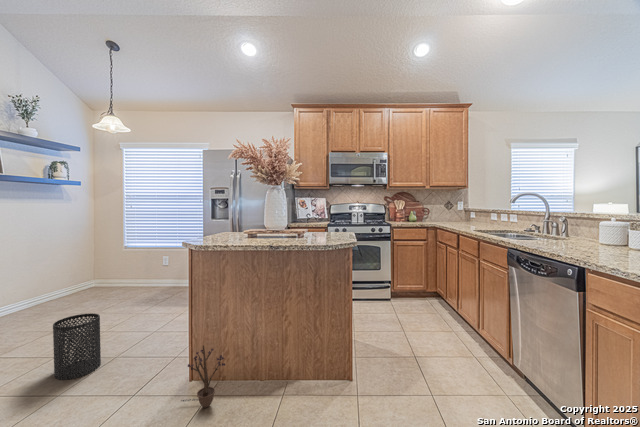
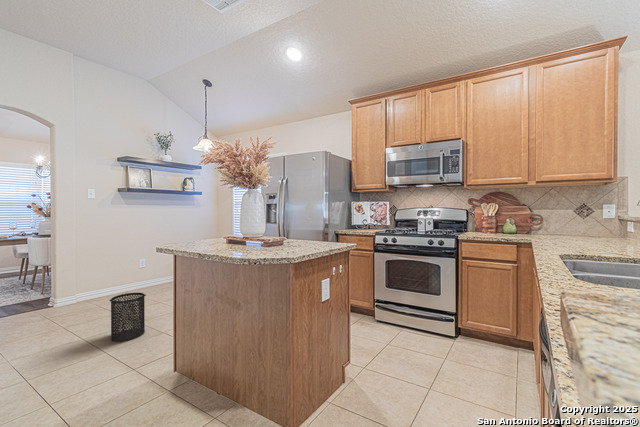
decorative plant: present [181,345,225,408] -> none [132,343,157,404]

